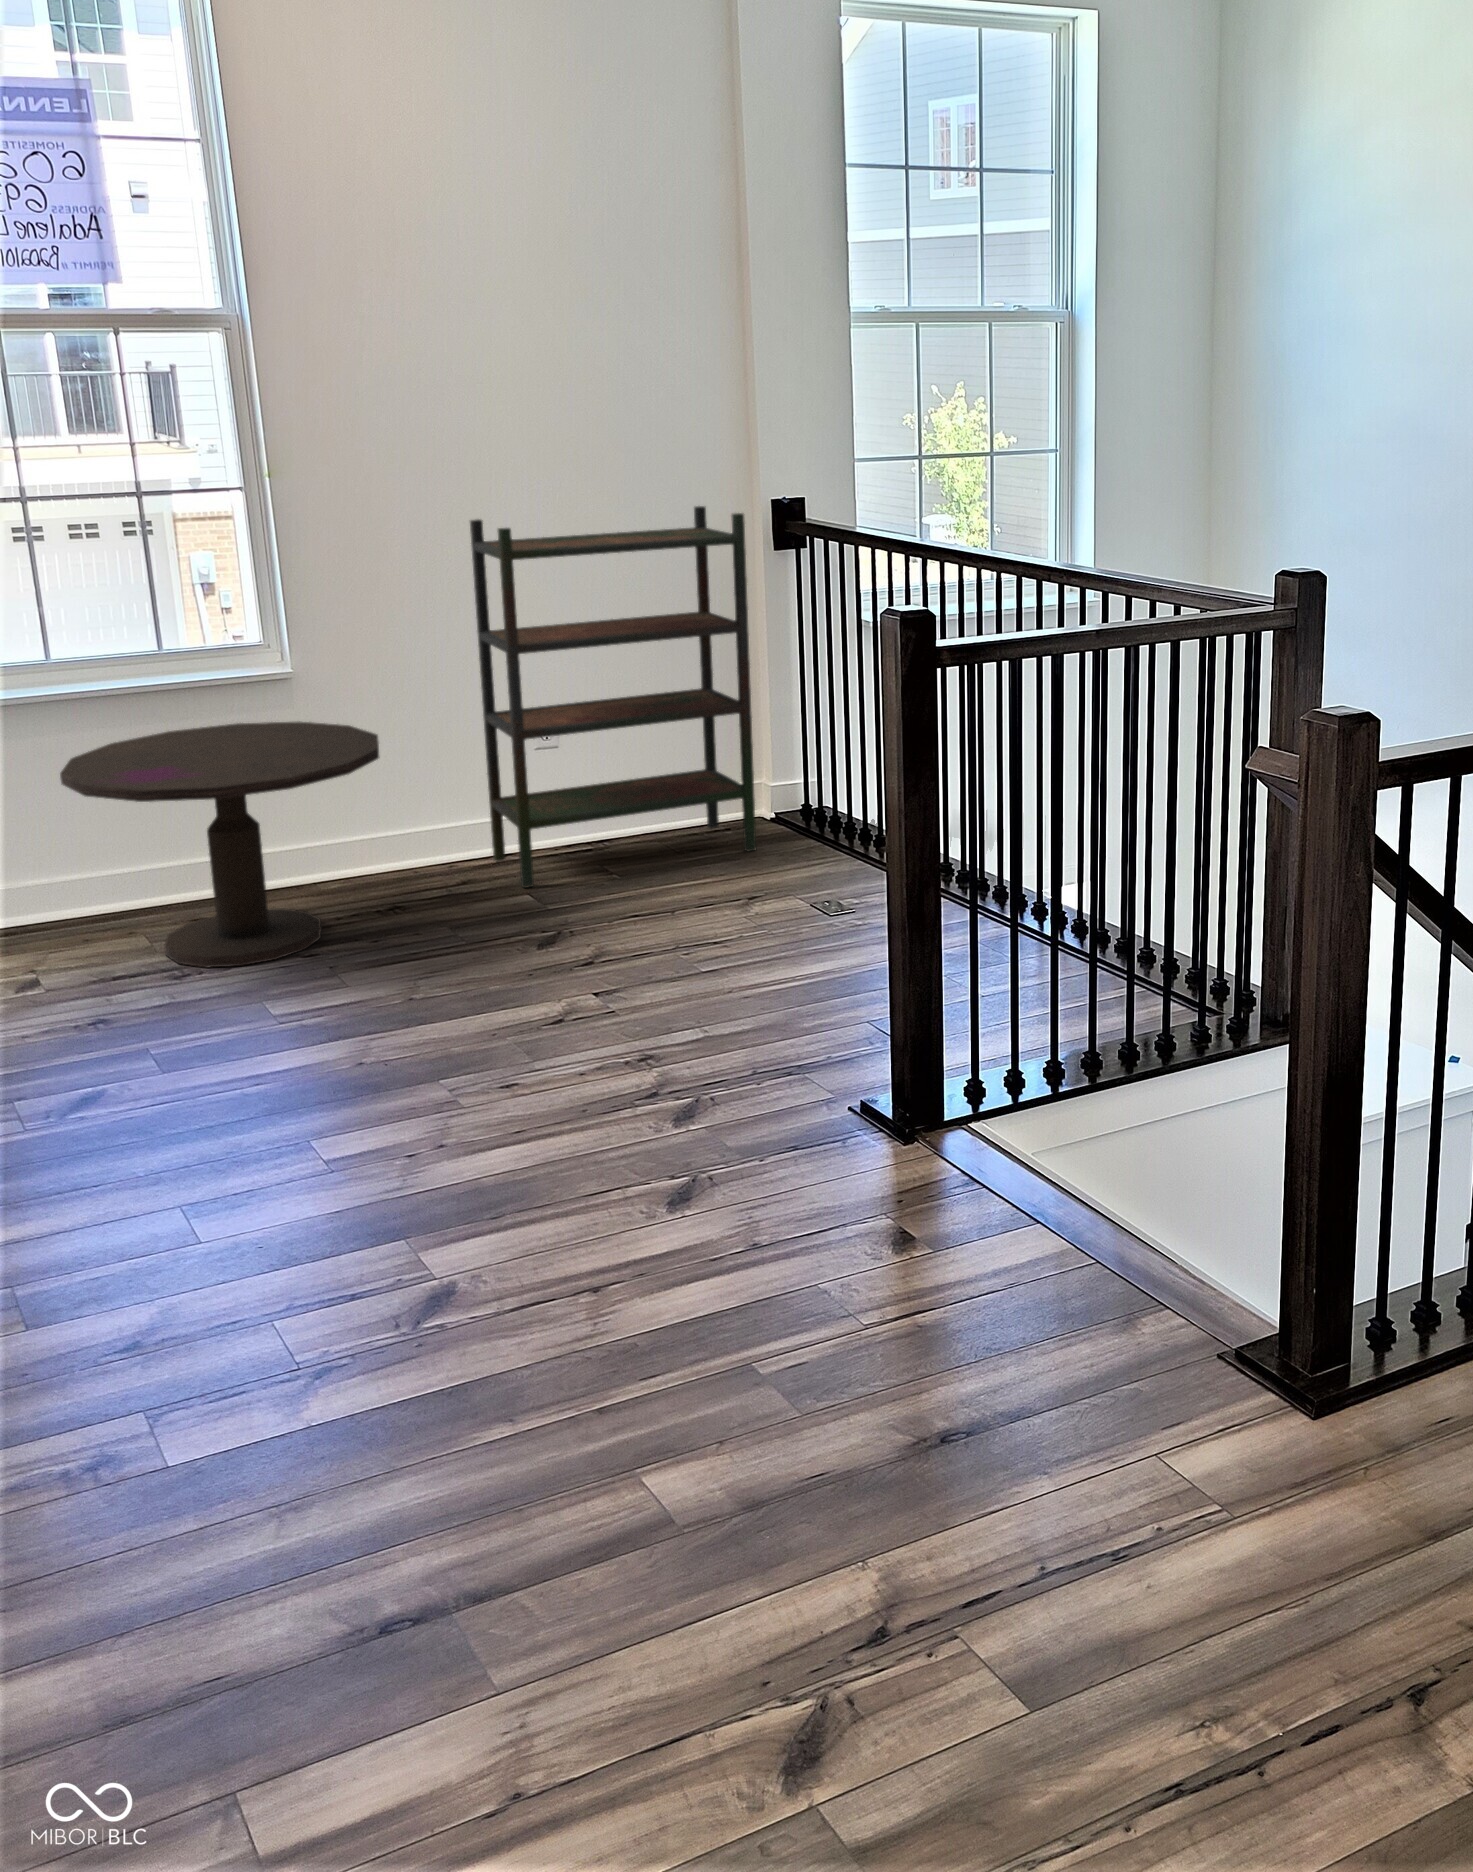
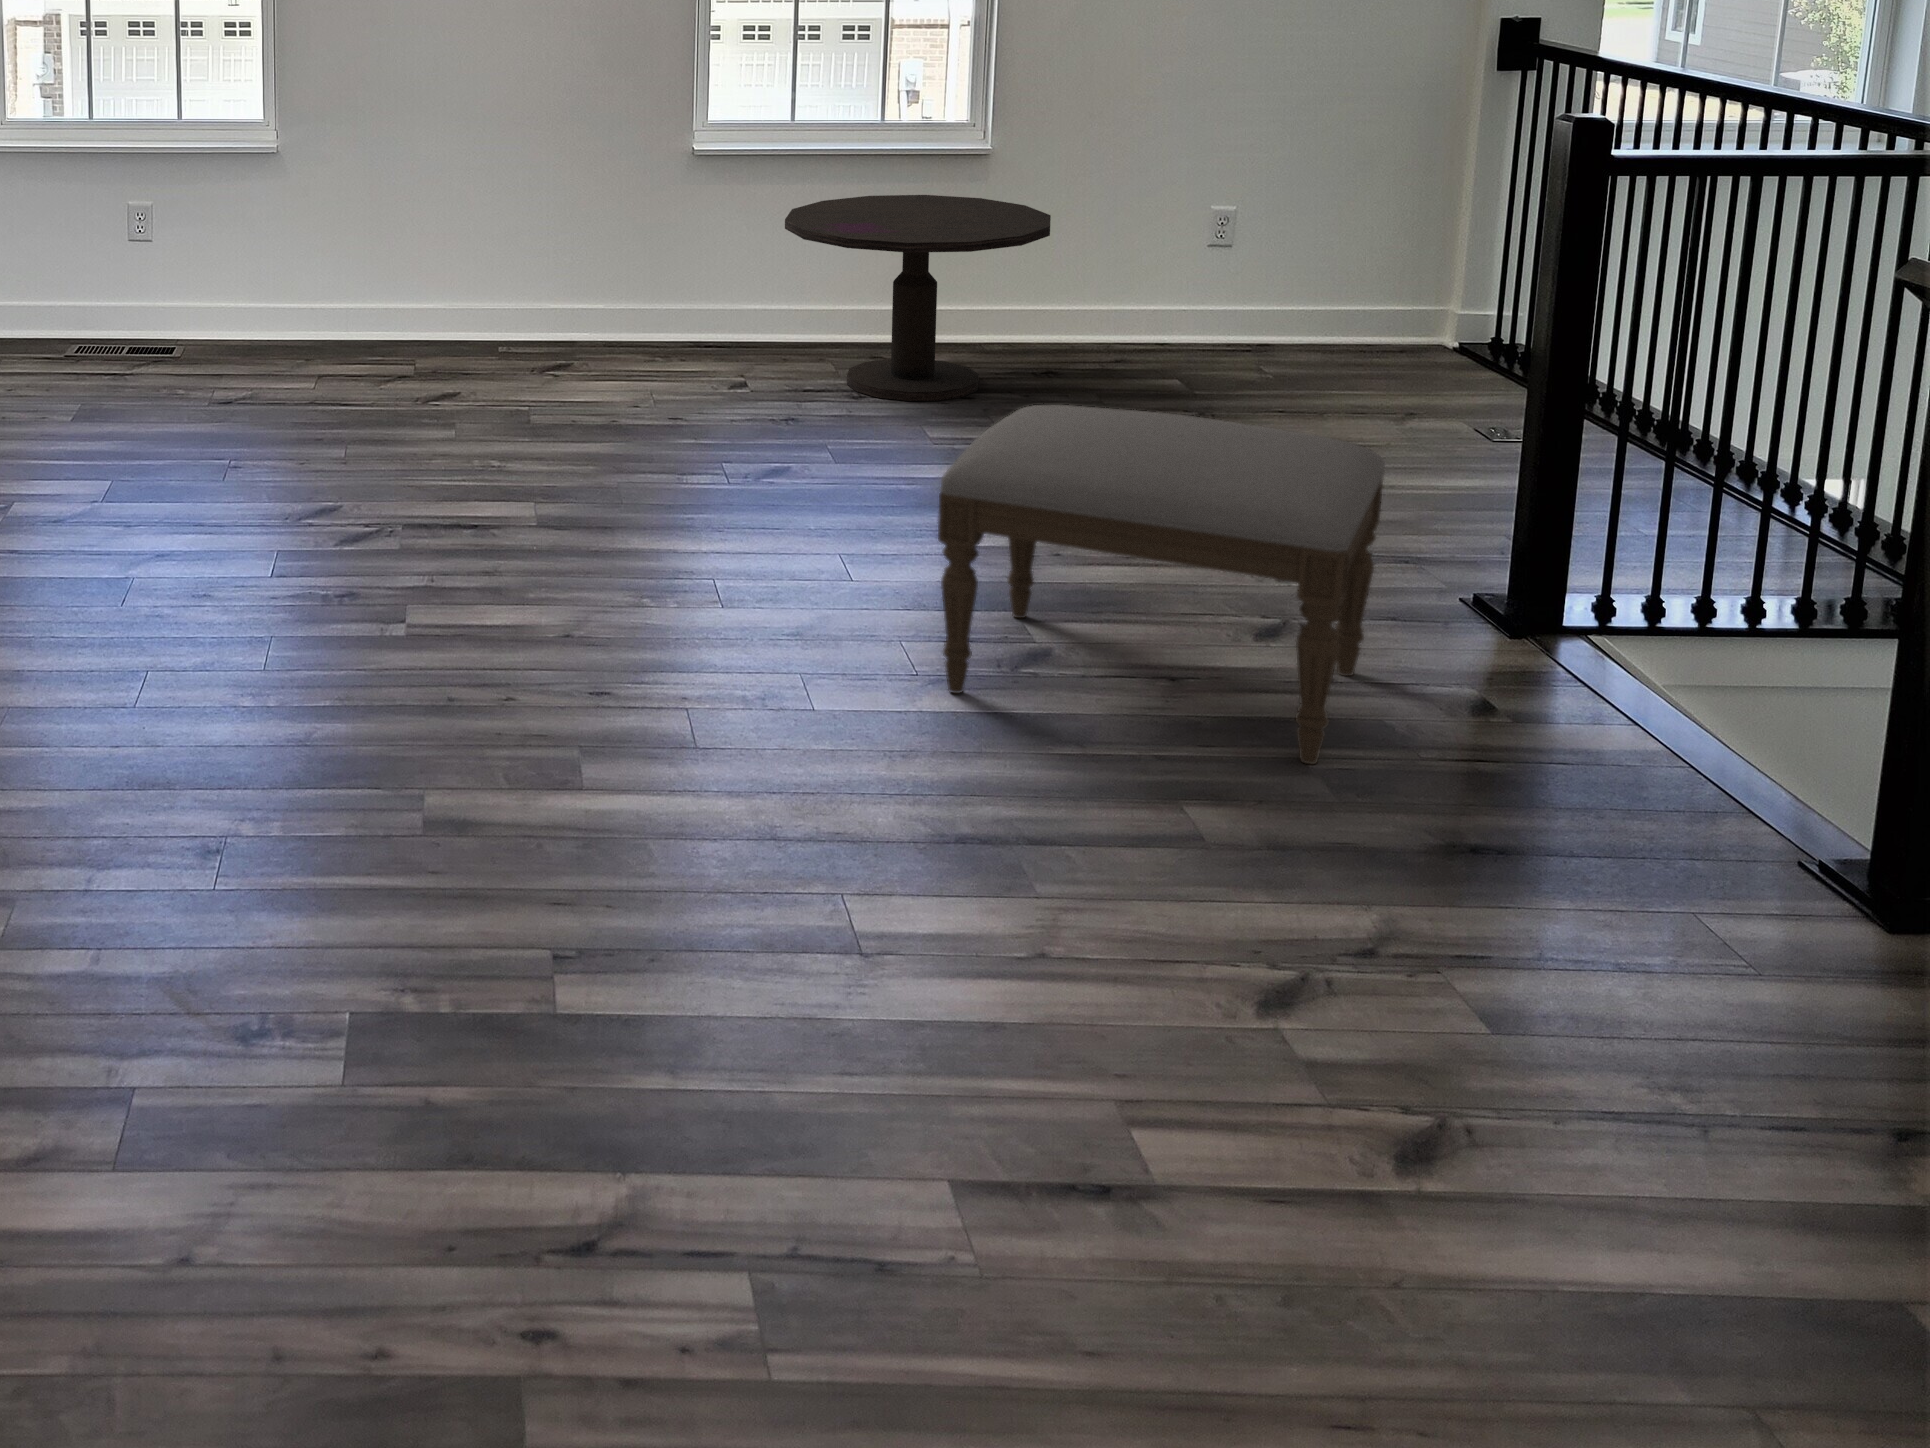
bookshelf: present [470,506,756,888] -> none [1145,16,1459,377]
ottoman: none [263,986,783,1419] -> present [938,405,1385,764]

